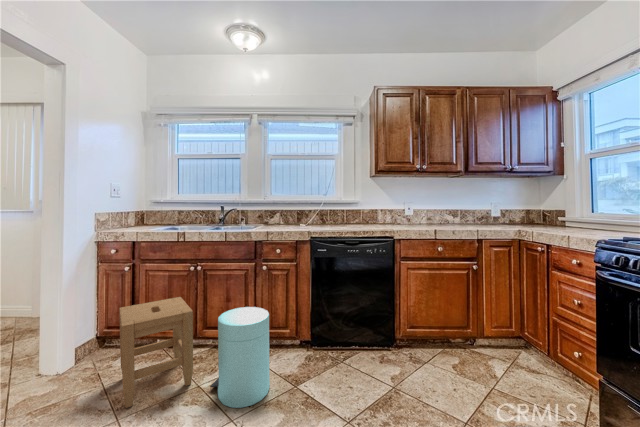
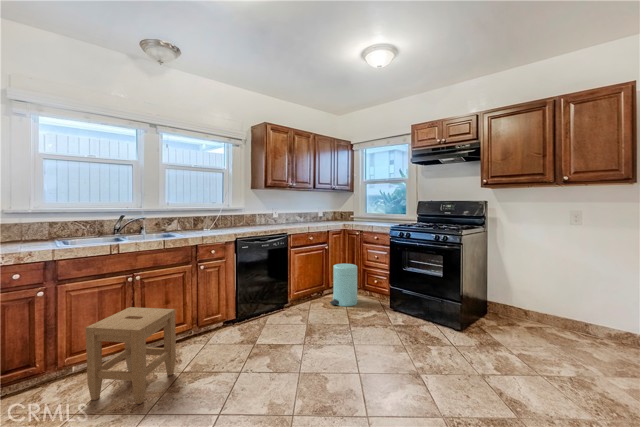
trash can: present [210,307,270,408] -> present [330,263,357,306]

